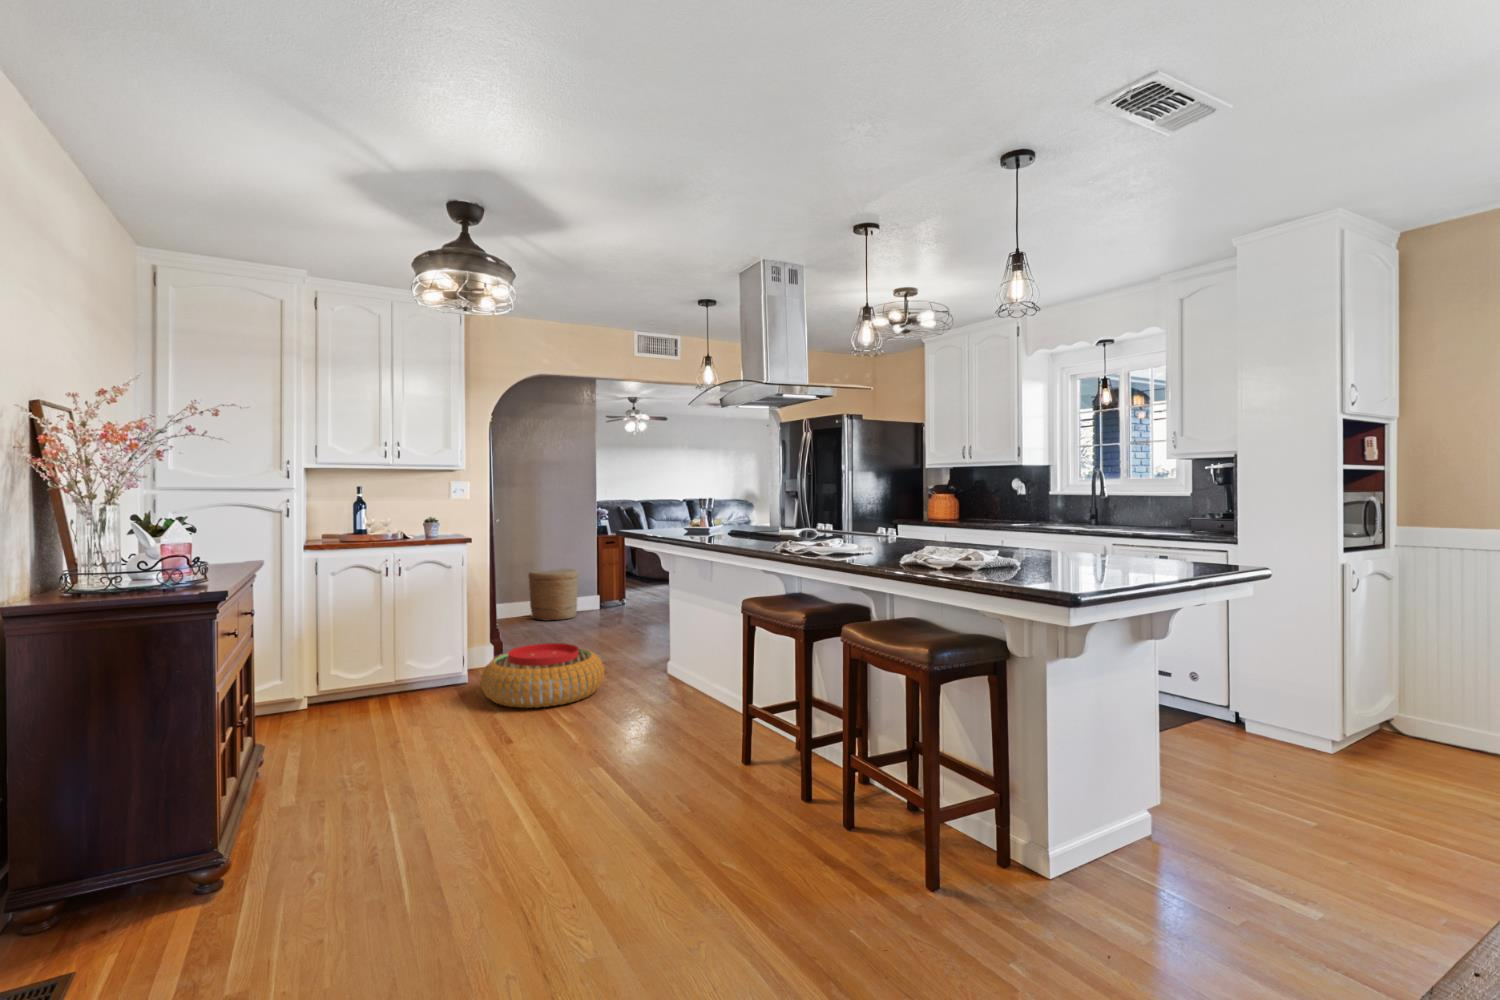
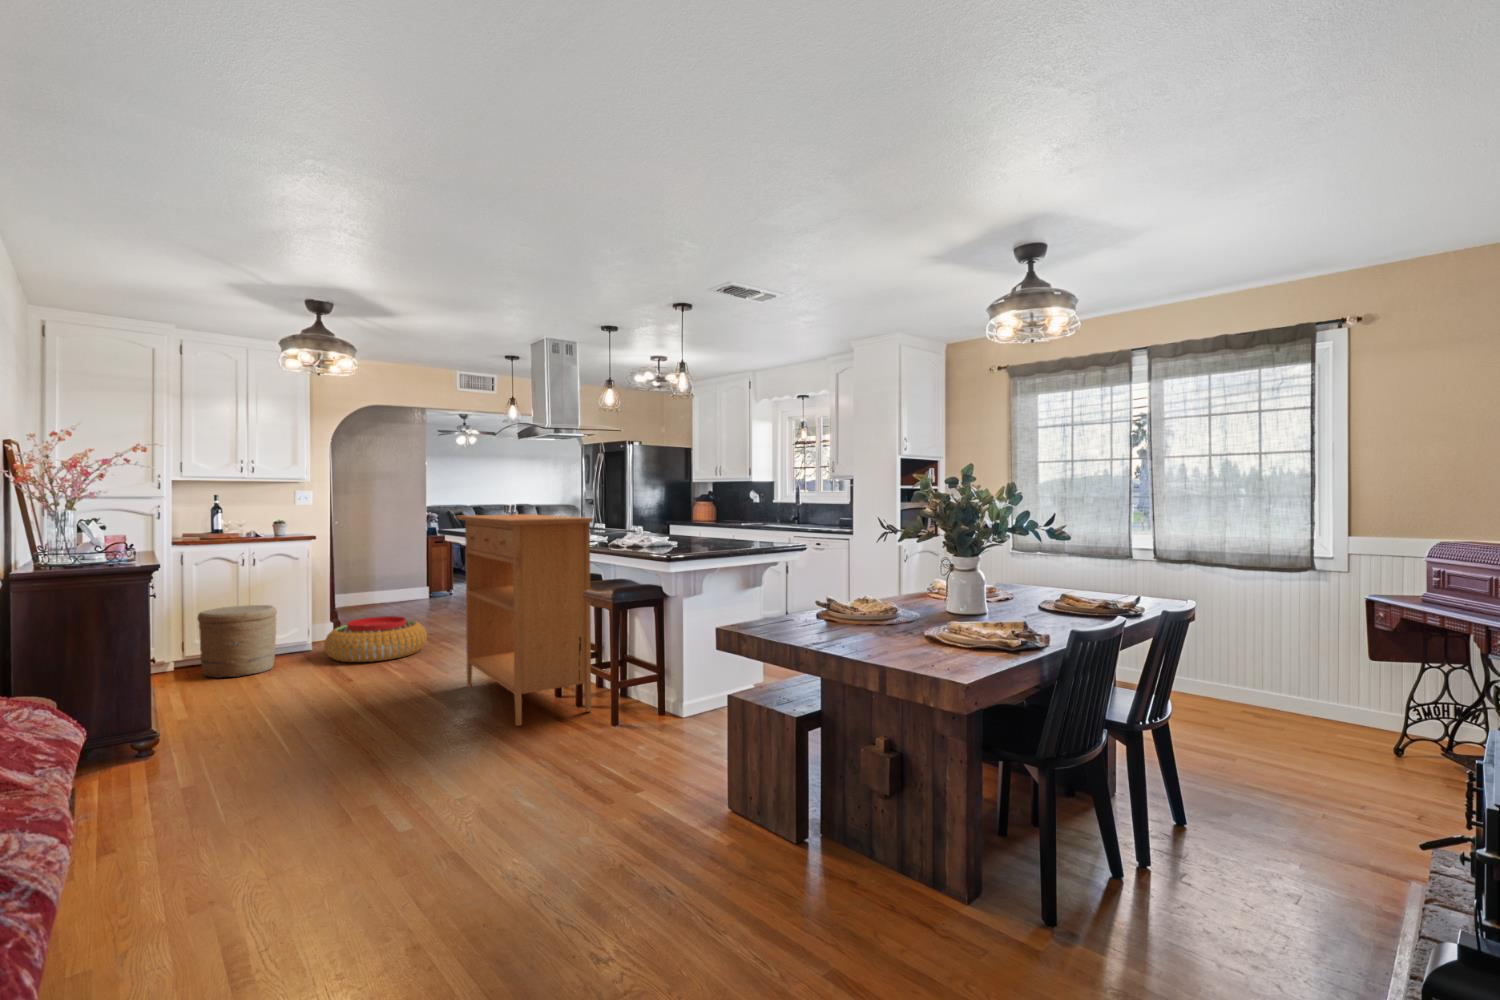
console table: none [648,511,884,873] -> present [456,514,593,726]
woven basket: present [528,569,578,621] -> present [197,605,277,678]

